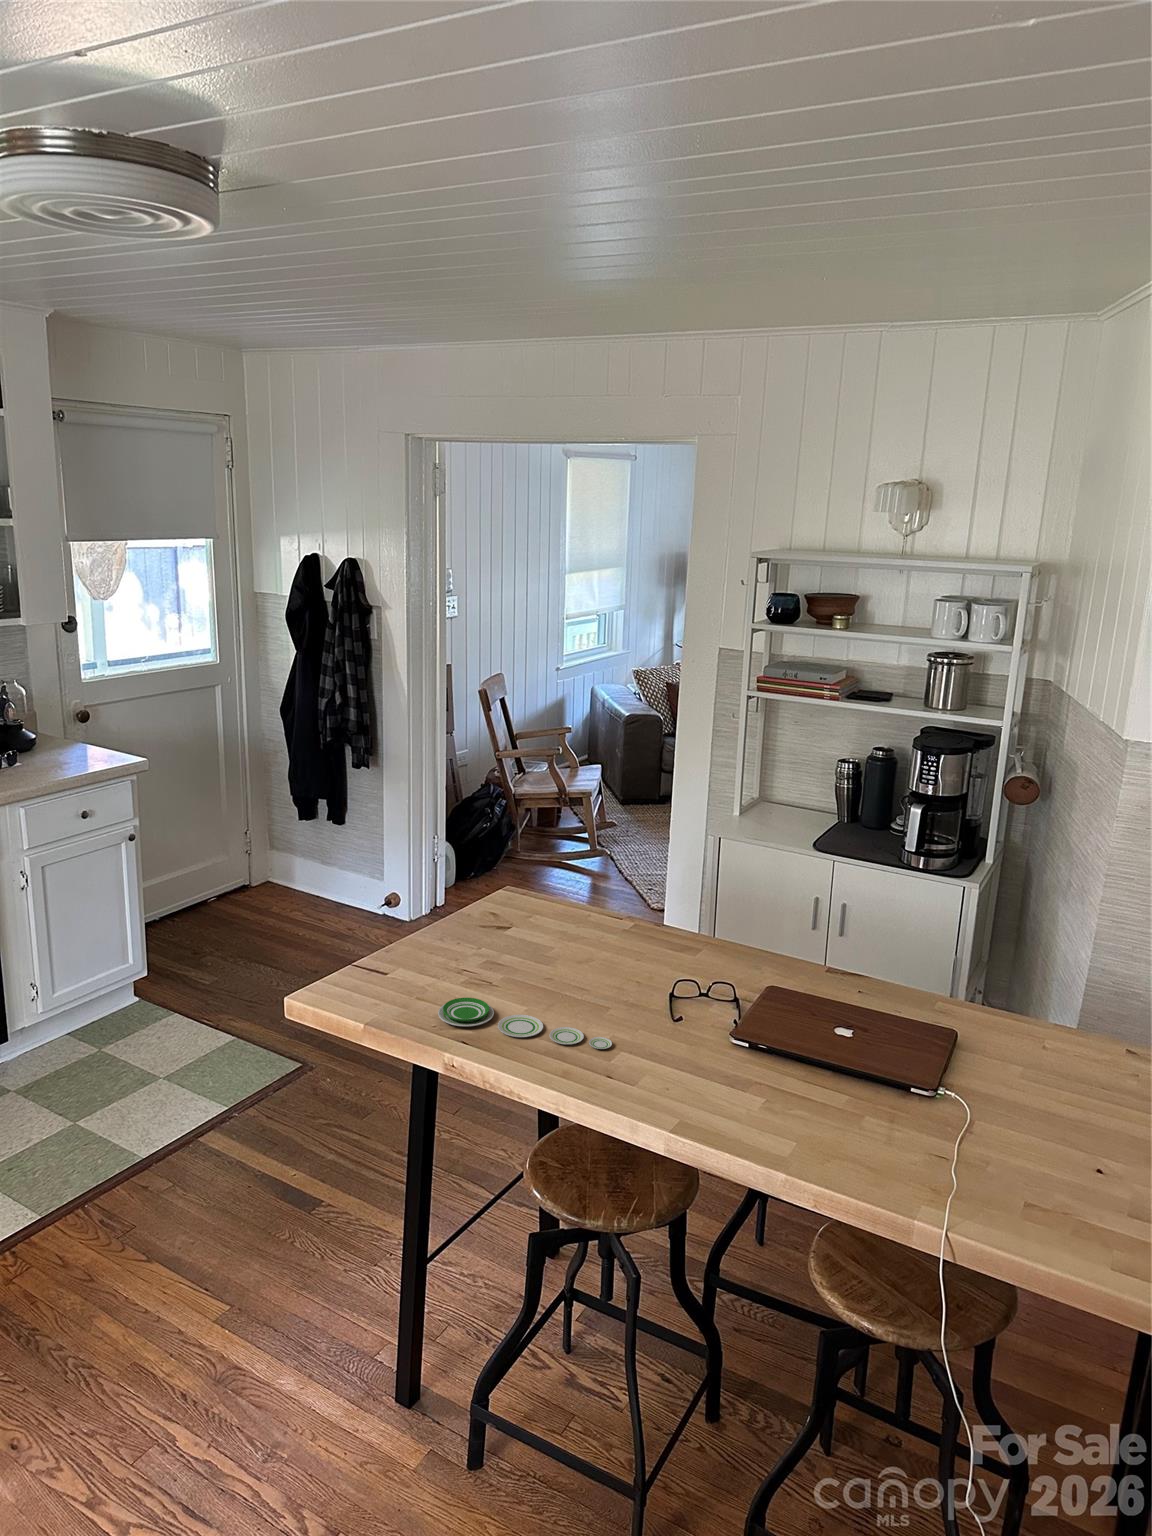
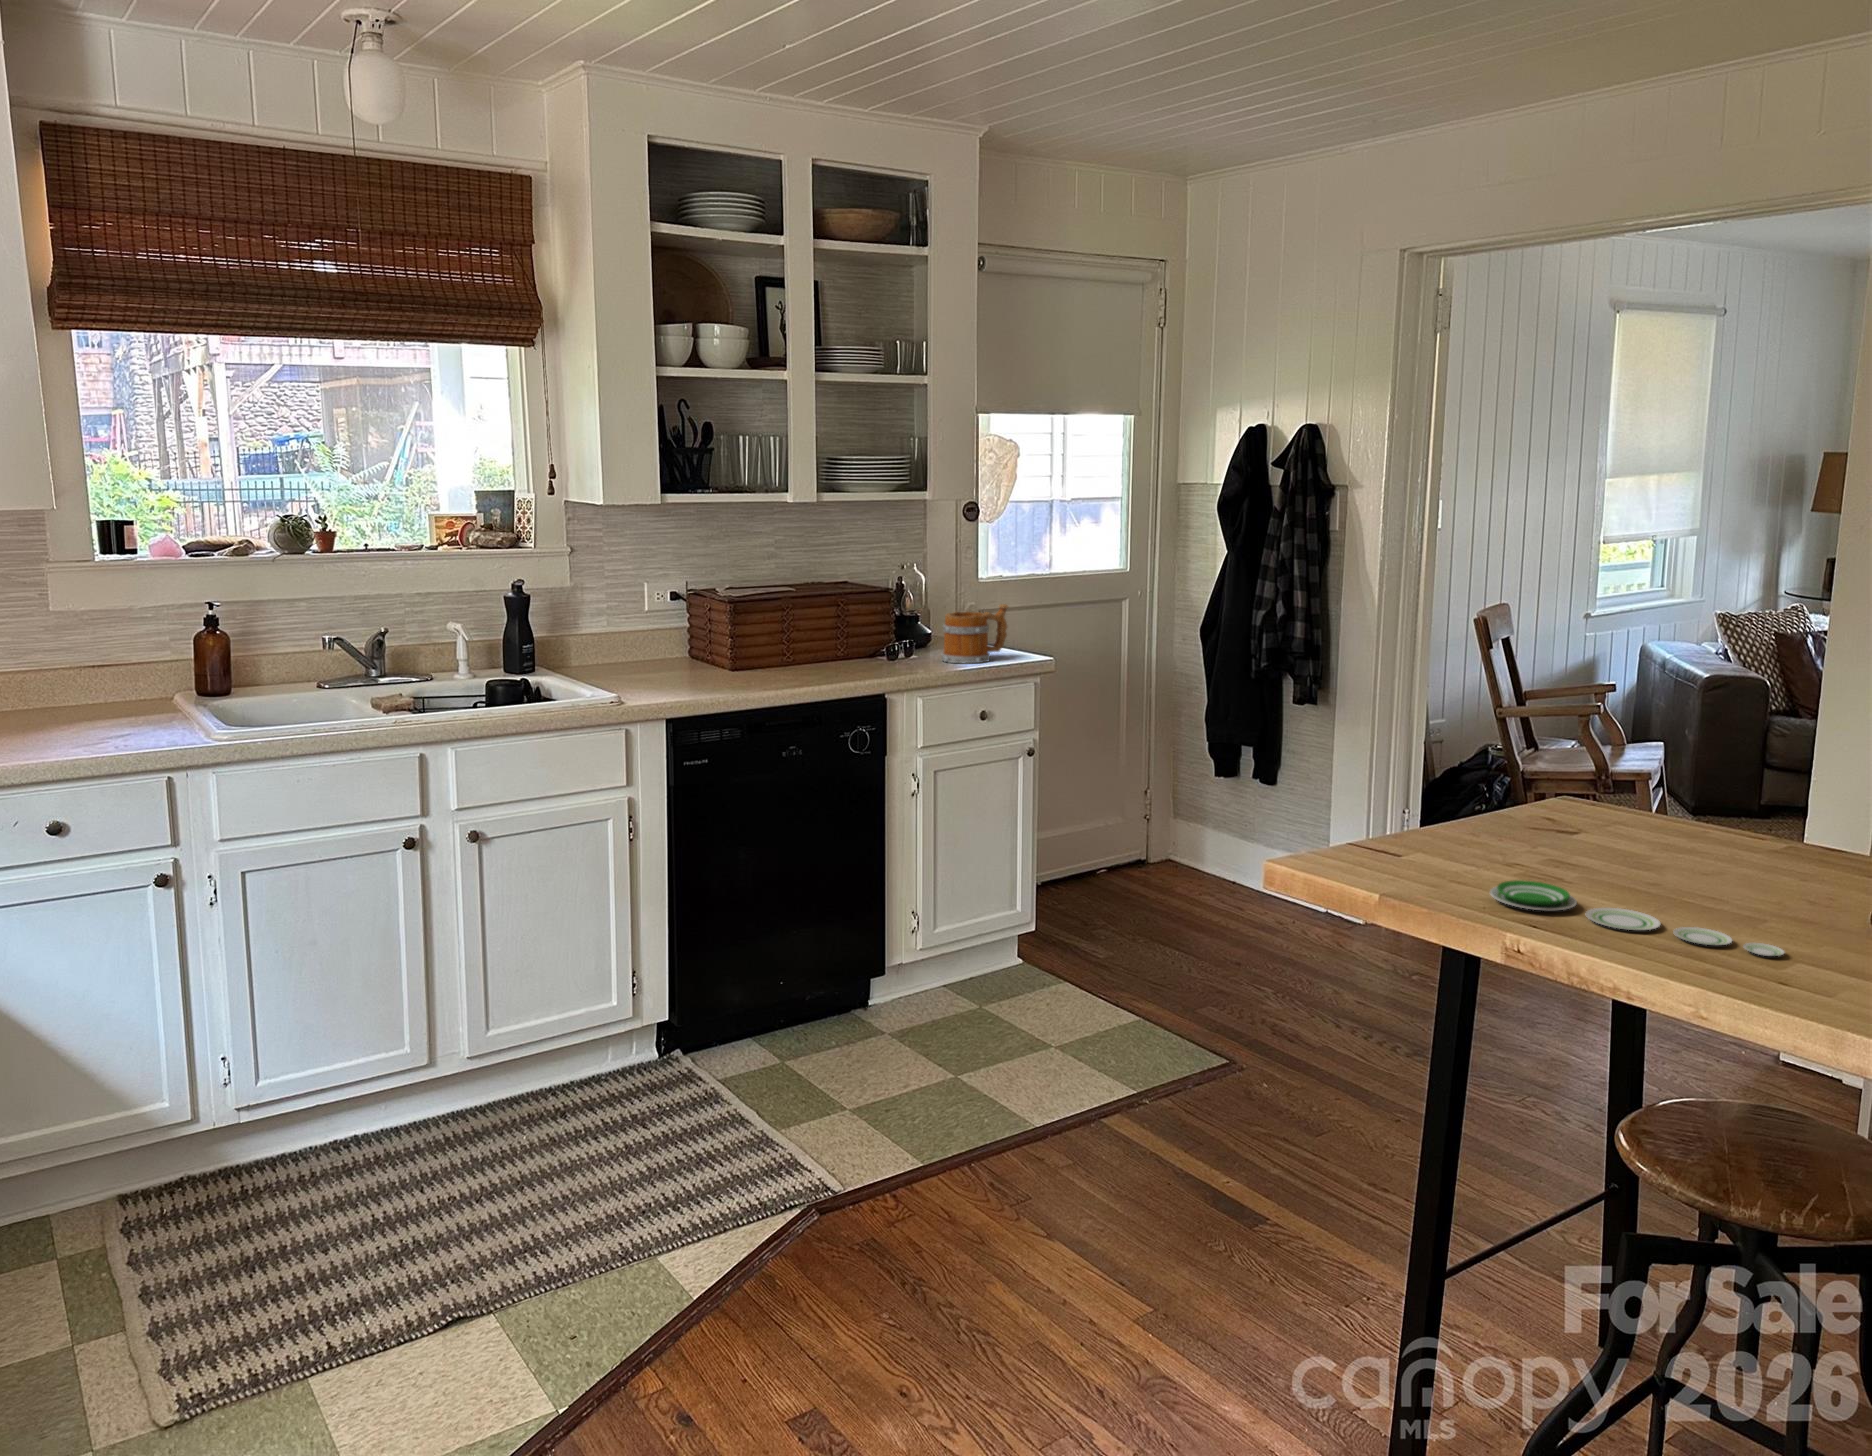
mug: none [44,719,105,773] -> present [941,604,1009,663]

